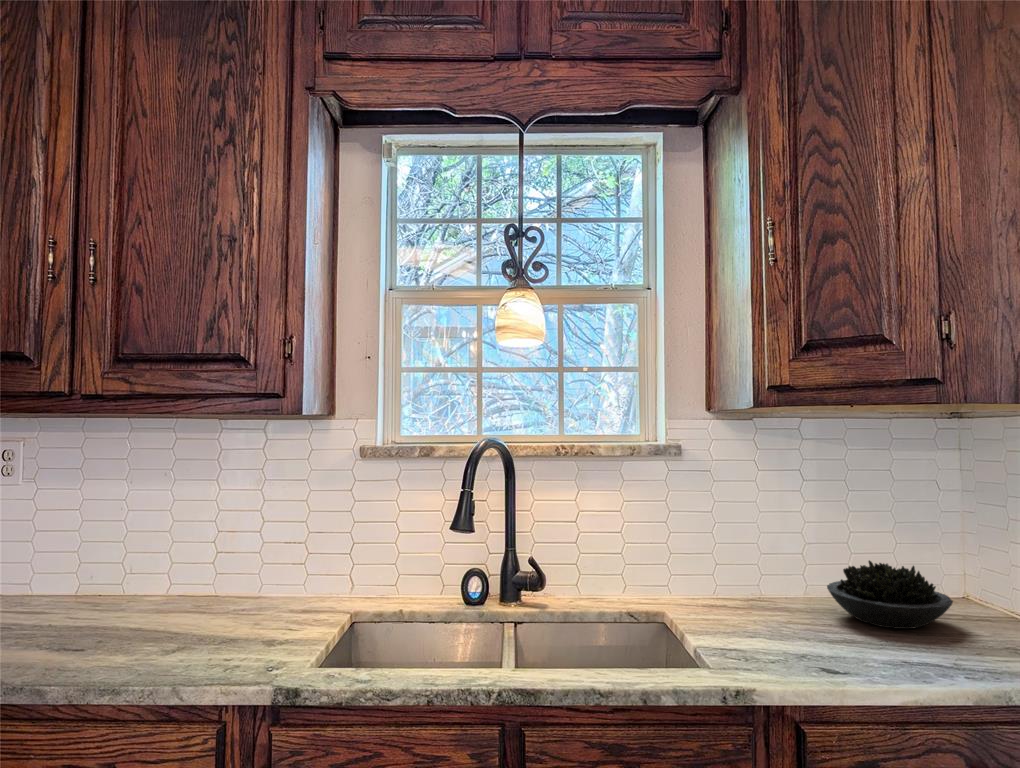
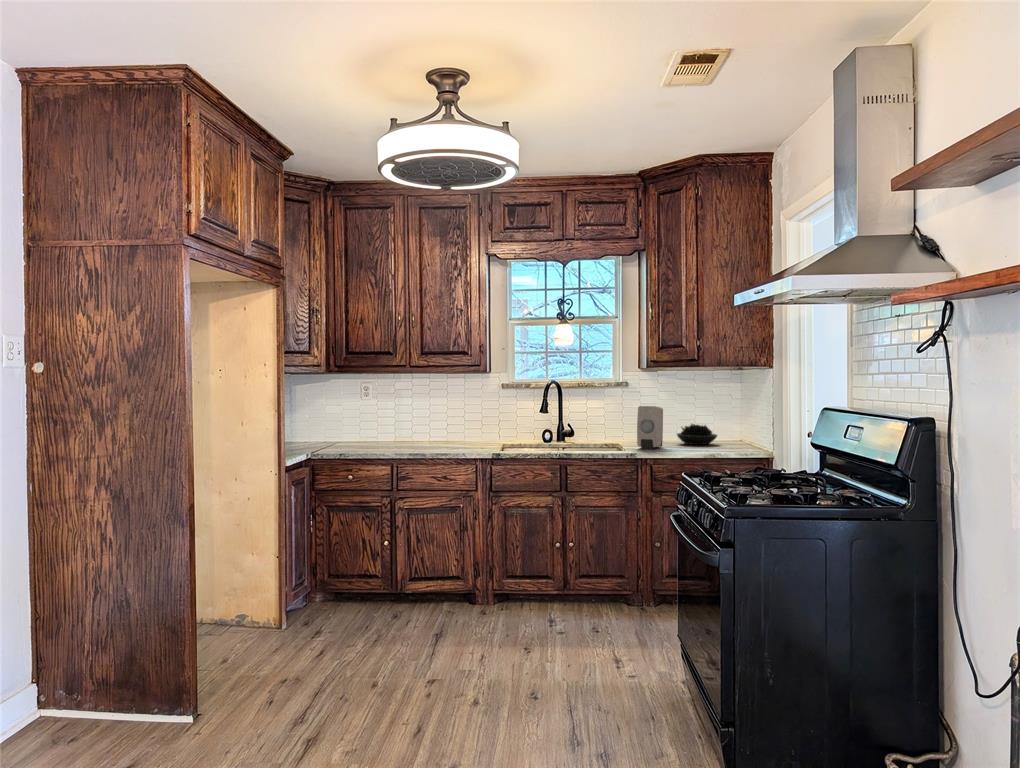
soap dispenser: none [754,523,825,670] -> present [637,406,663,449]

